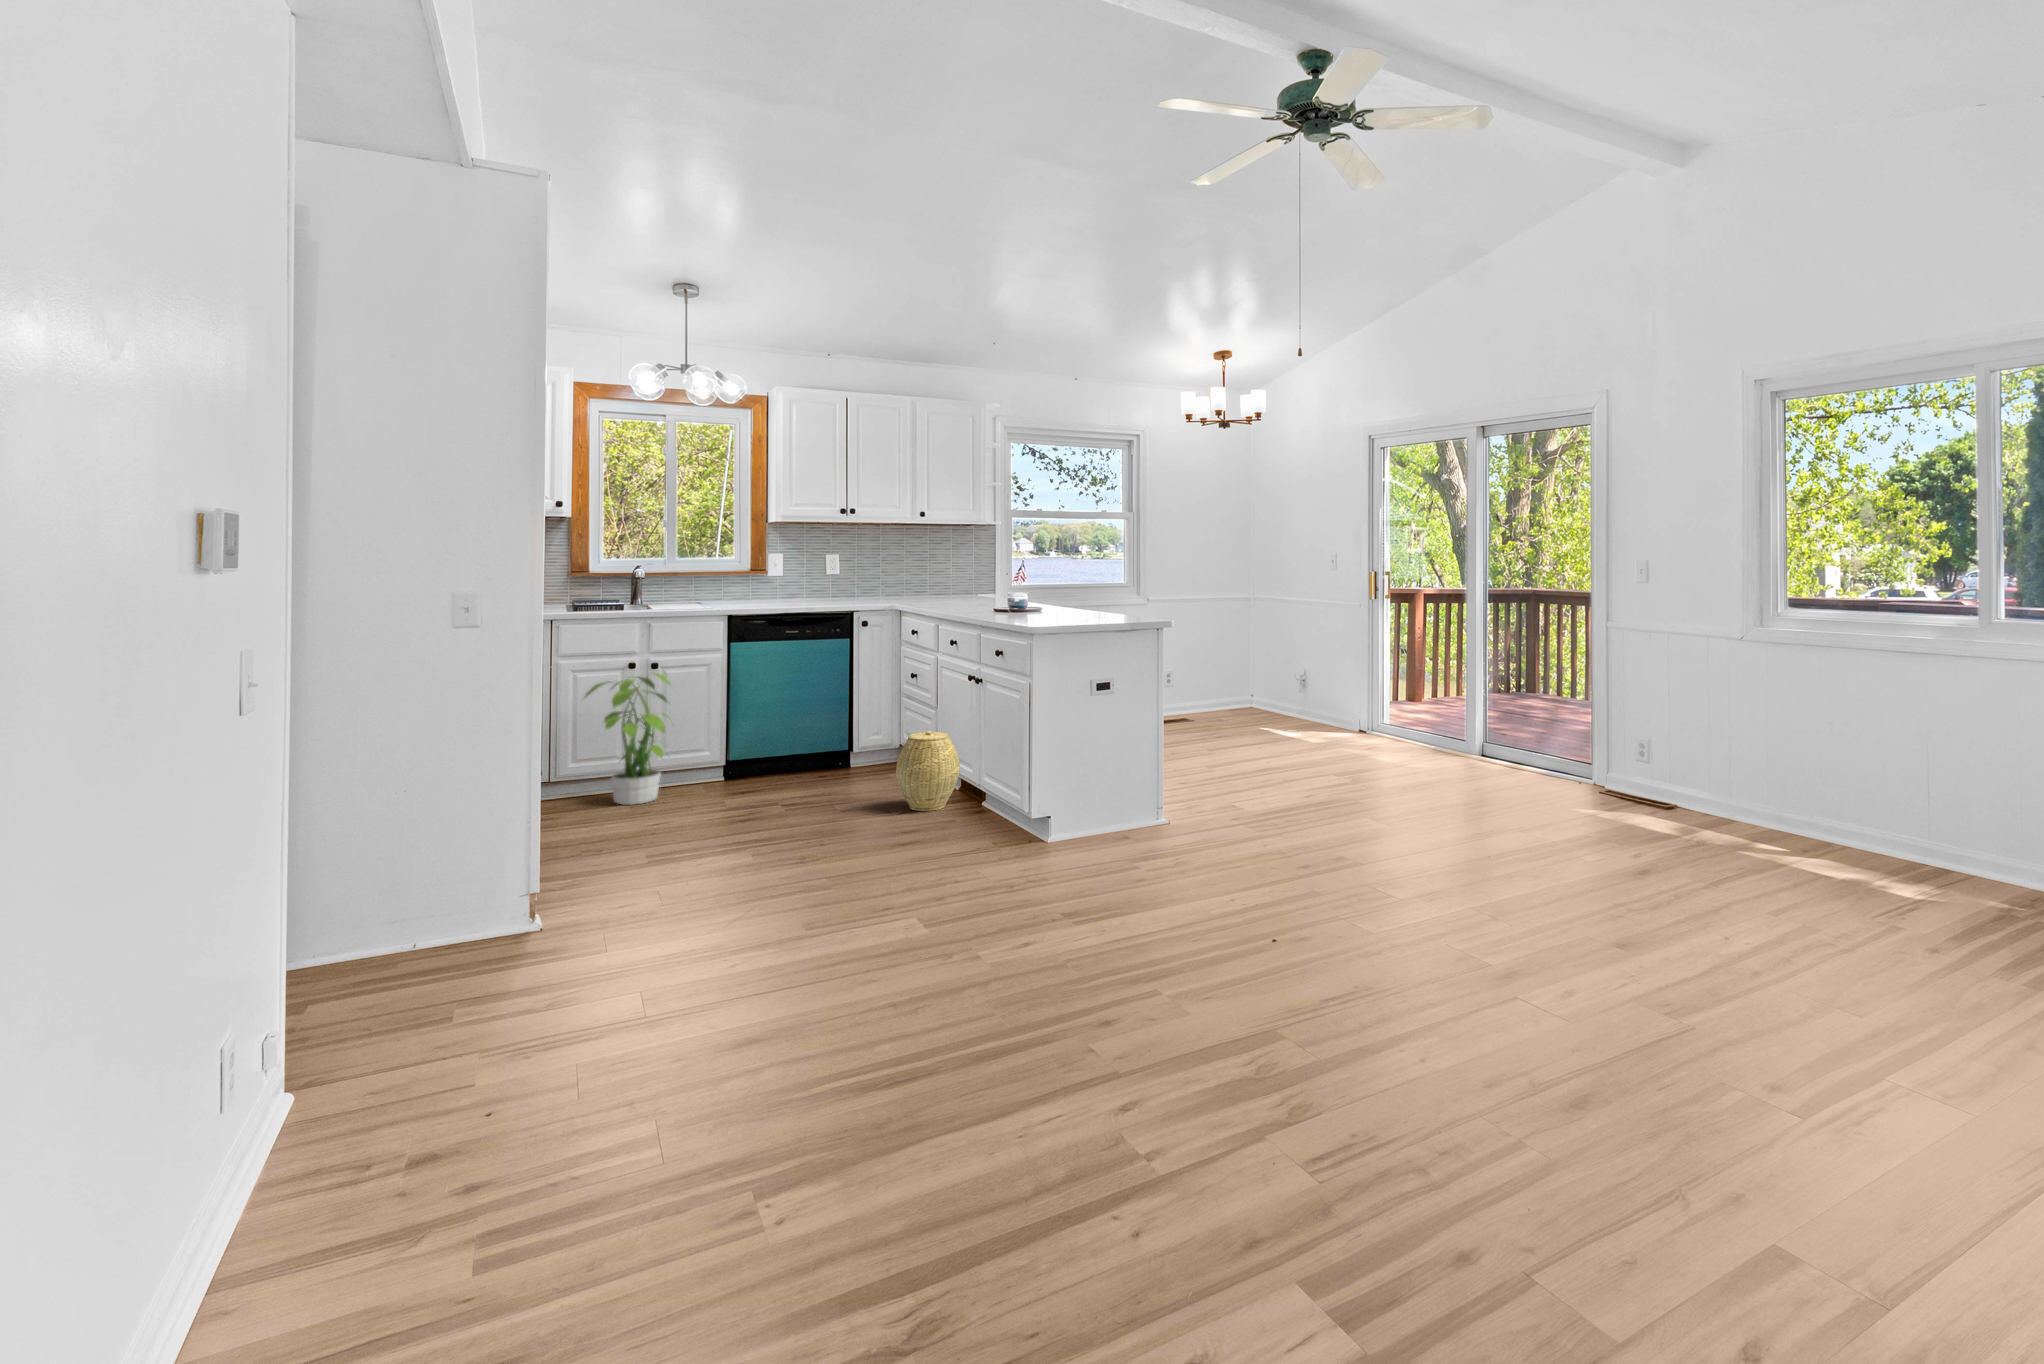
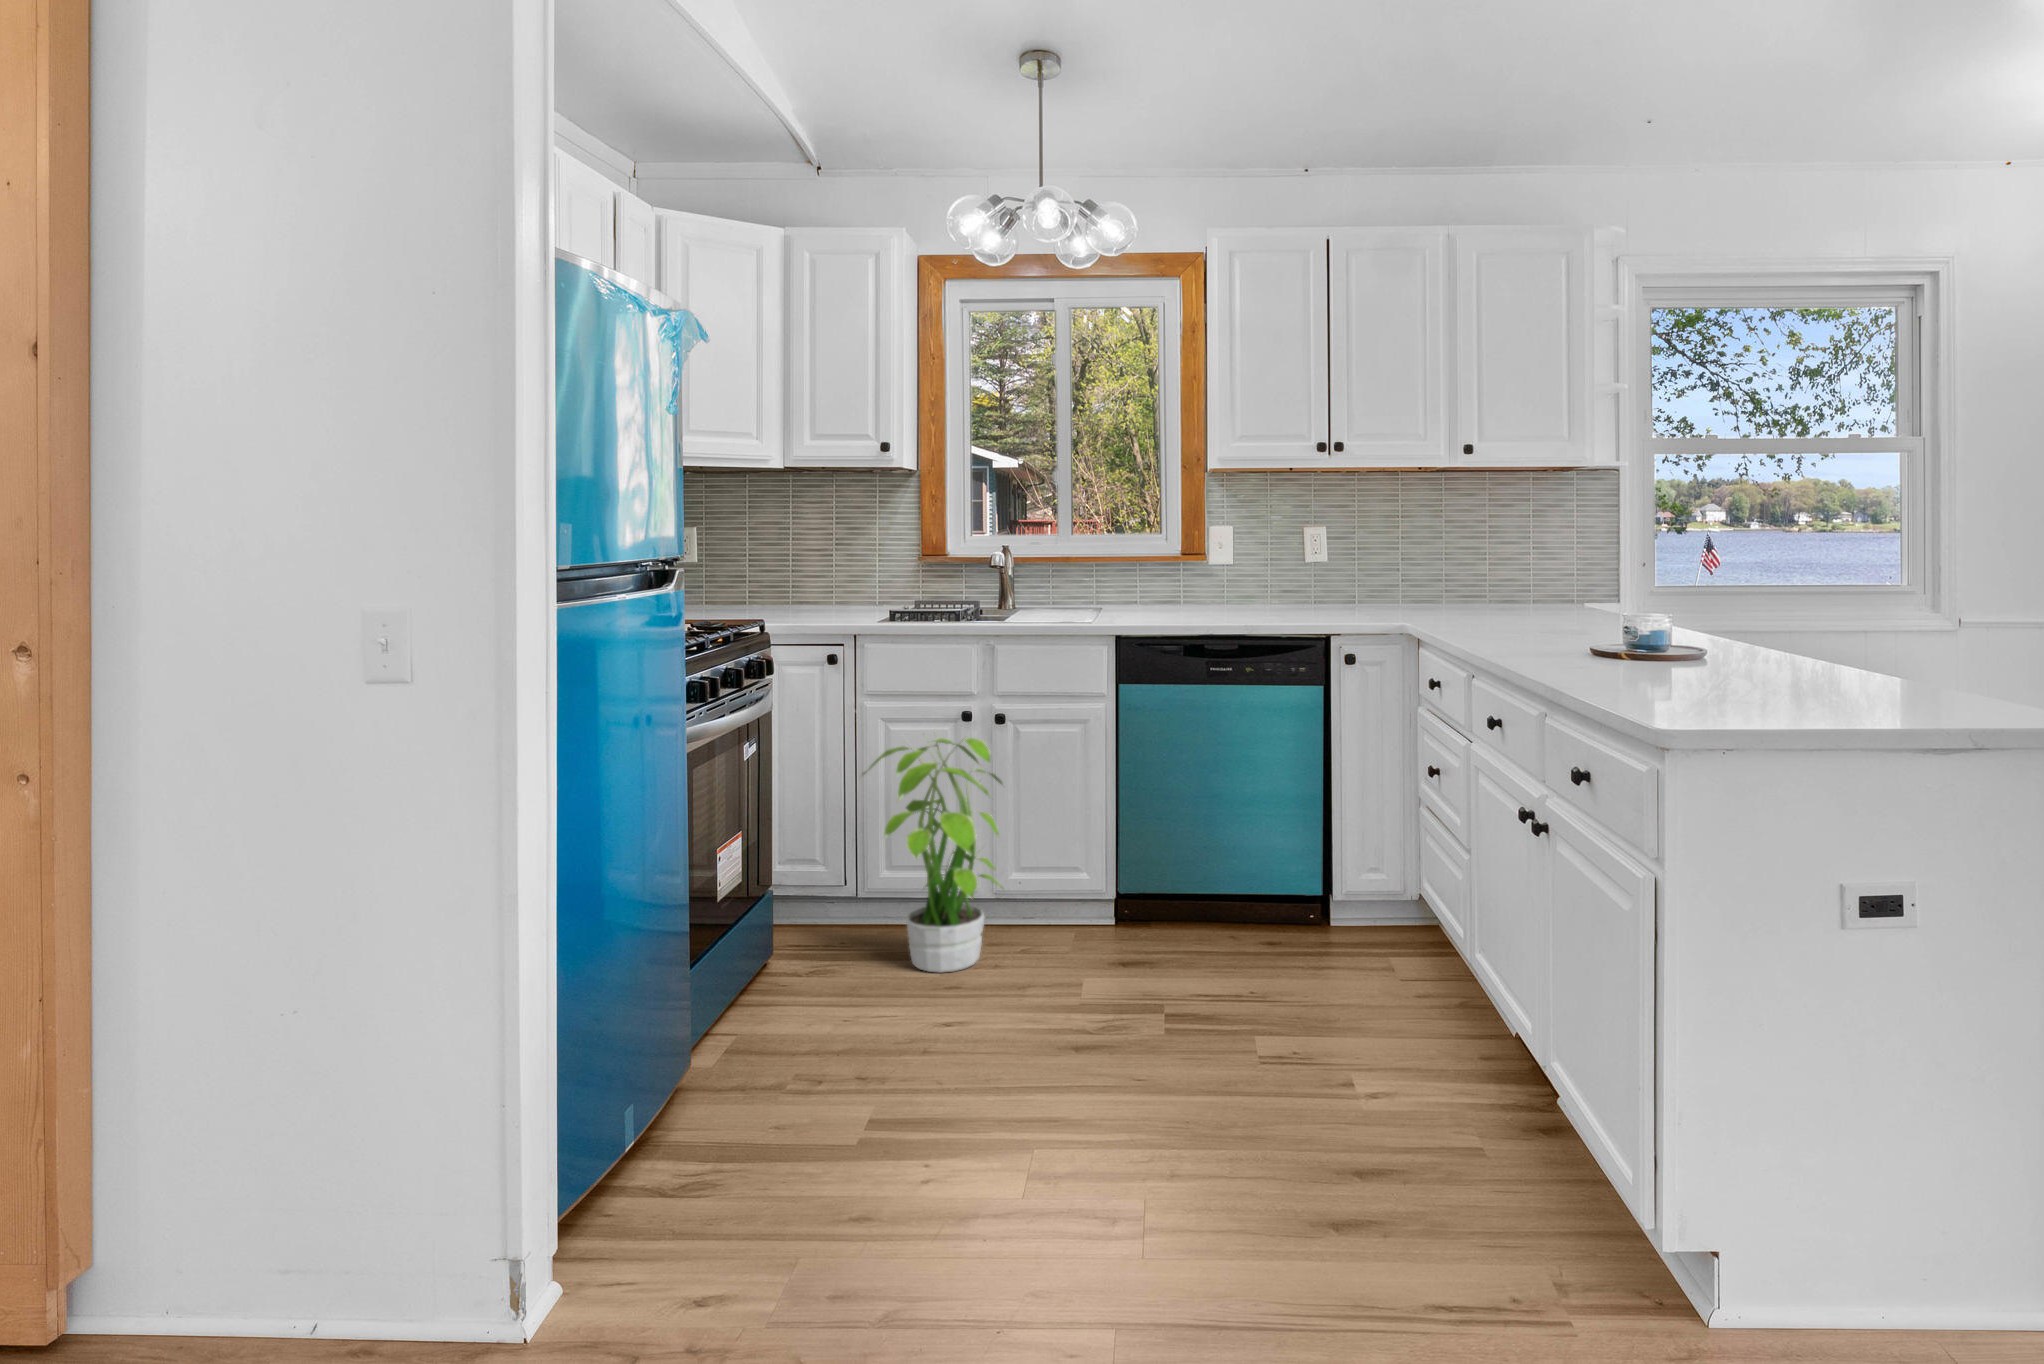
woven basket: present [896,731,960,811] -> none [1359,923,1503,1118]

